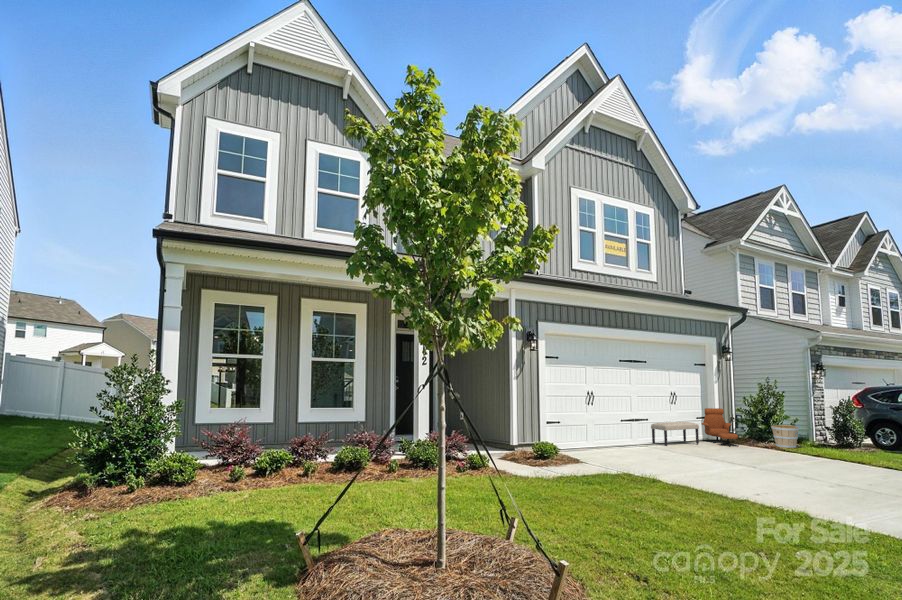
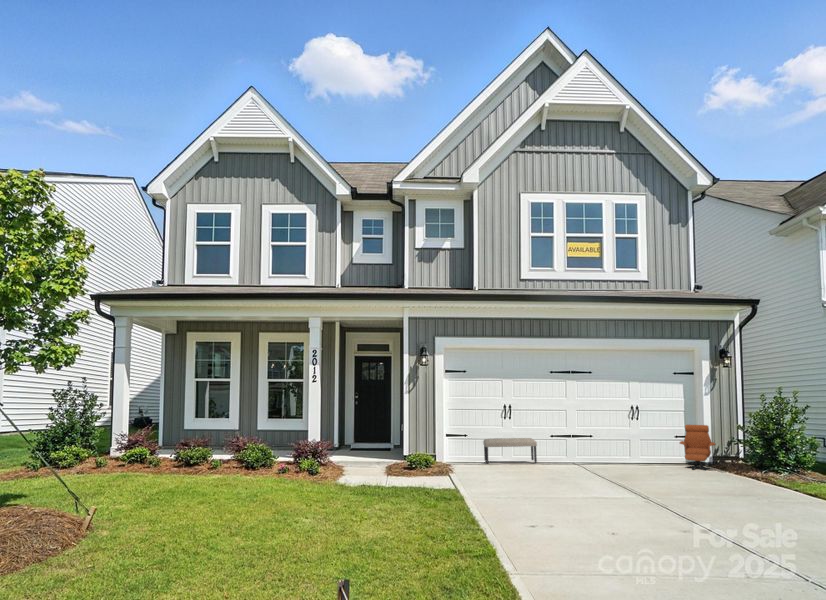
bench: present [651,422,699,446] -> present [483,438,537,464]
wooden bucket: present [771,425,799,448] -> none [763,447,797,476]

